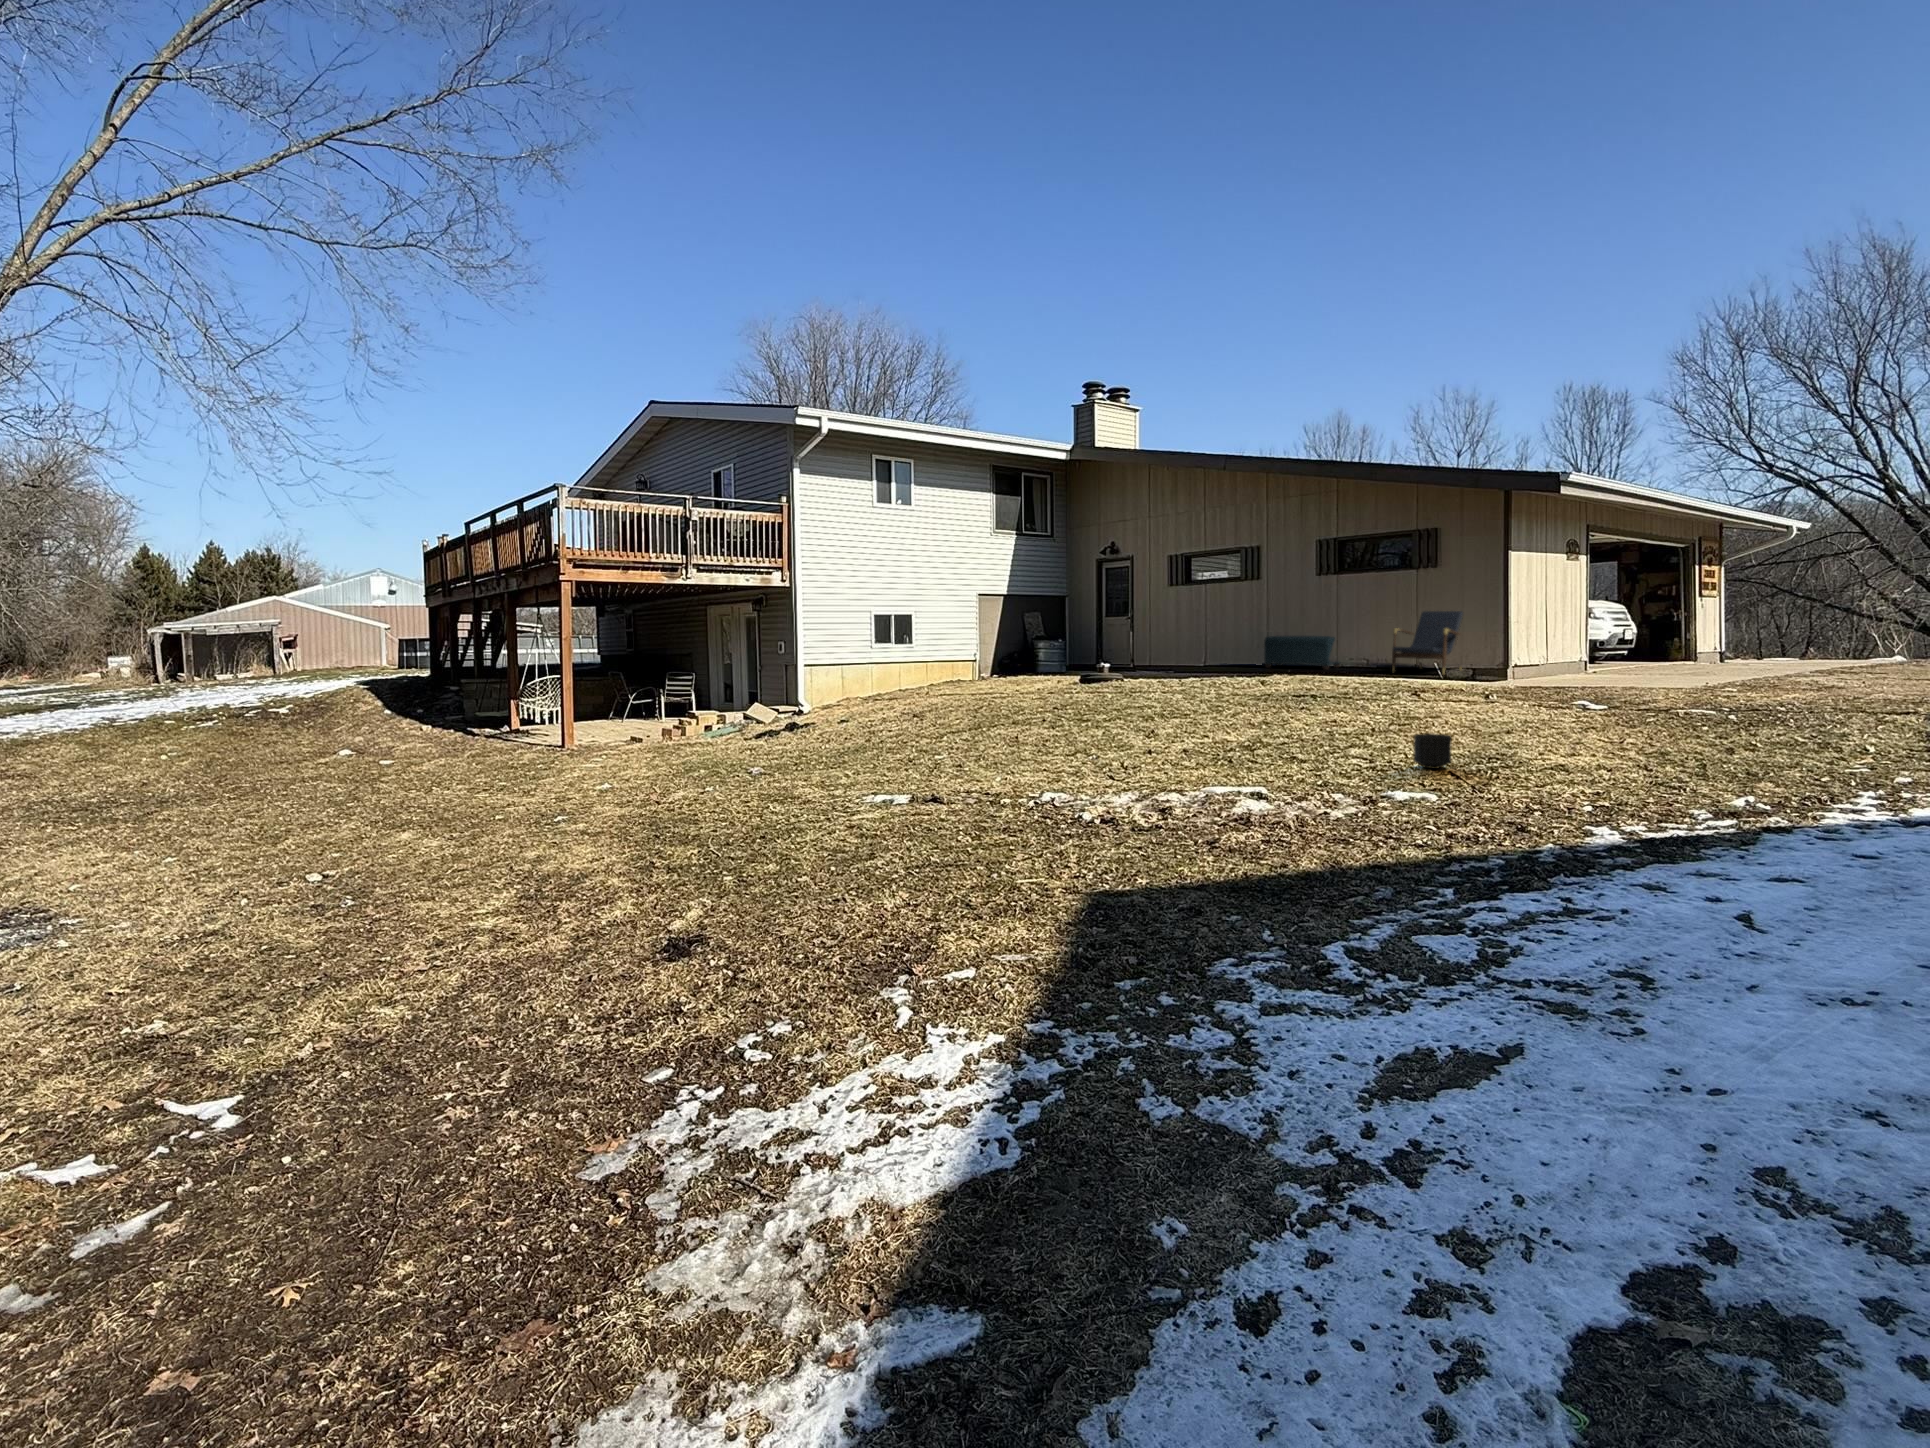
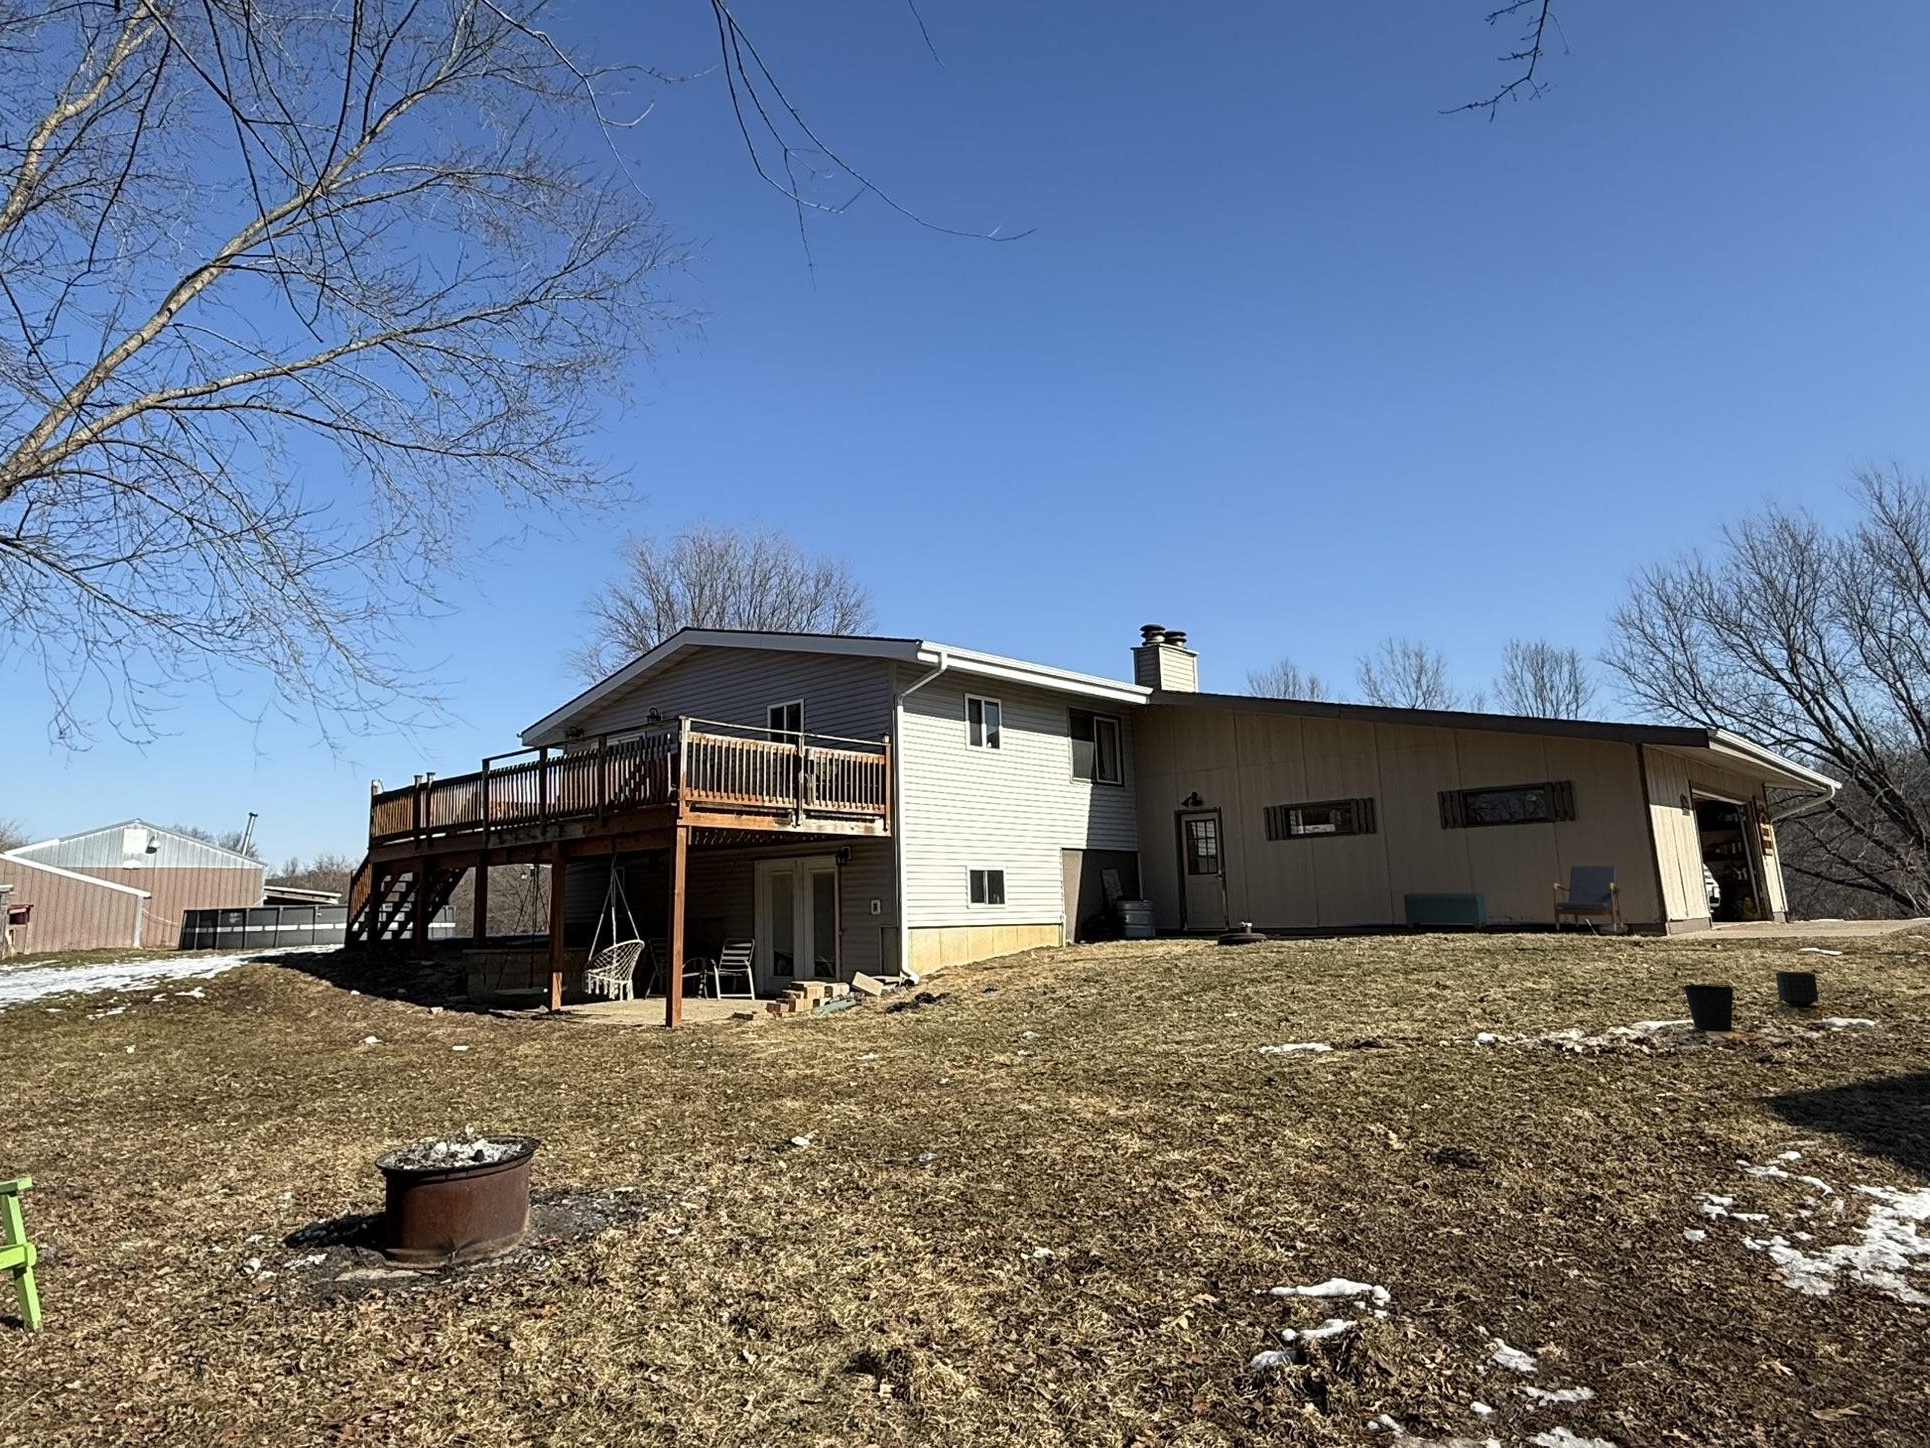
bucket: none [1263,748,1310,796] -> present [1684,984,1733,1030]

